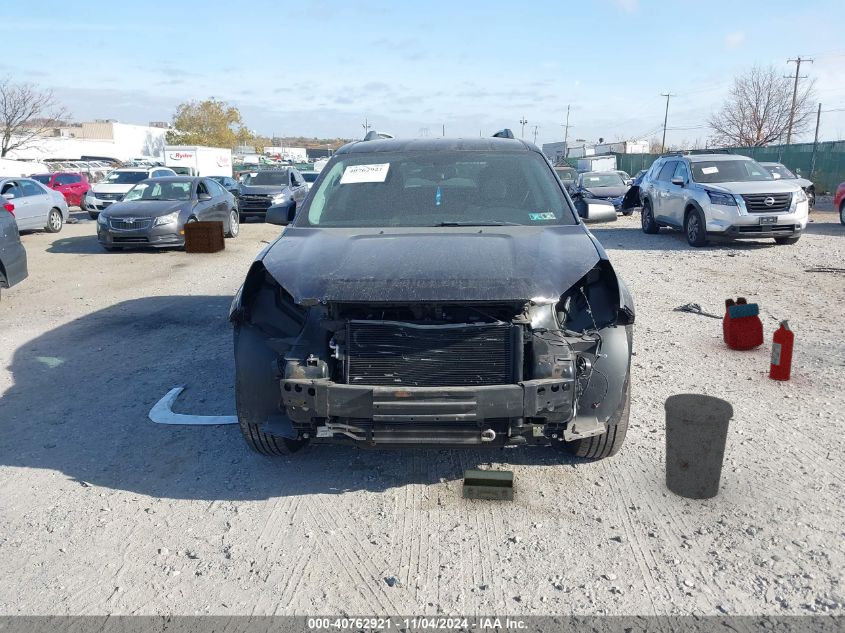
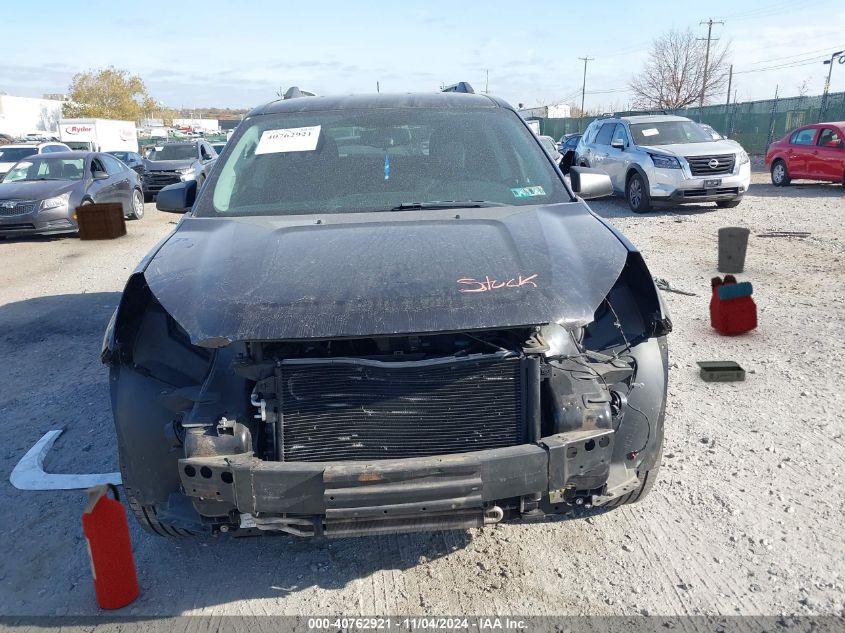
fire extinguisher: present [769,320,794,380] -> present [82,483,139,609]
trash can: present [664,394,734,499] -> present [718,227,750,273]
toolbox: present [463,469,513,500] -> present [696,361,745,382]

